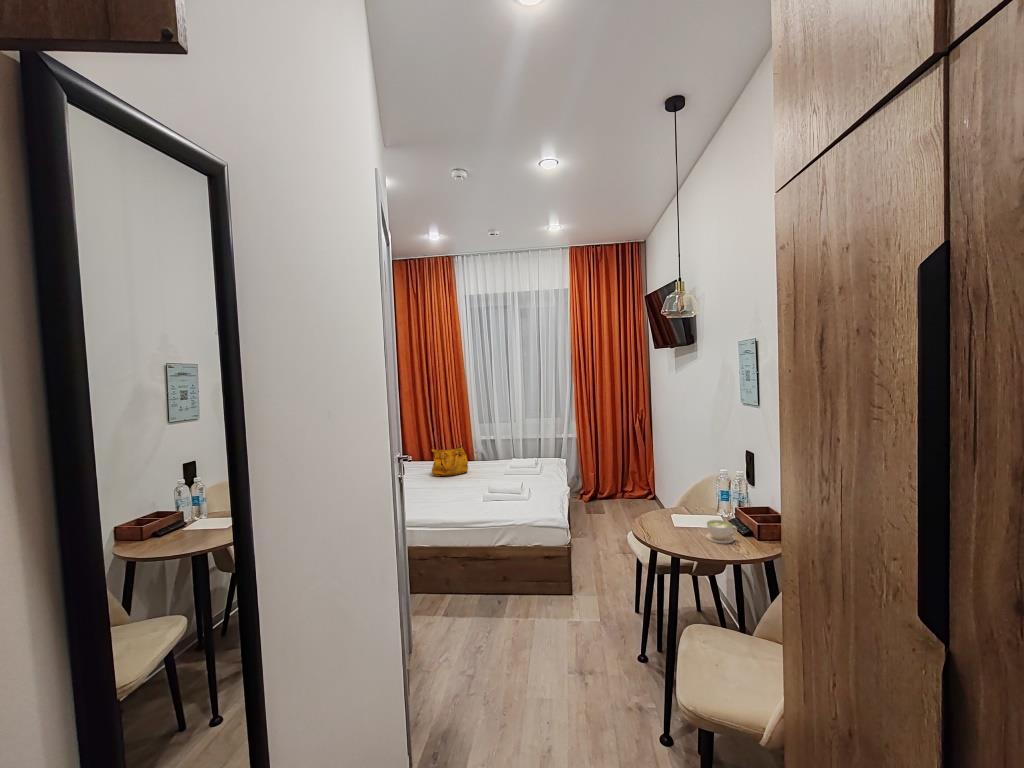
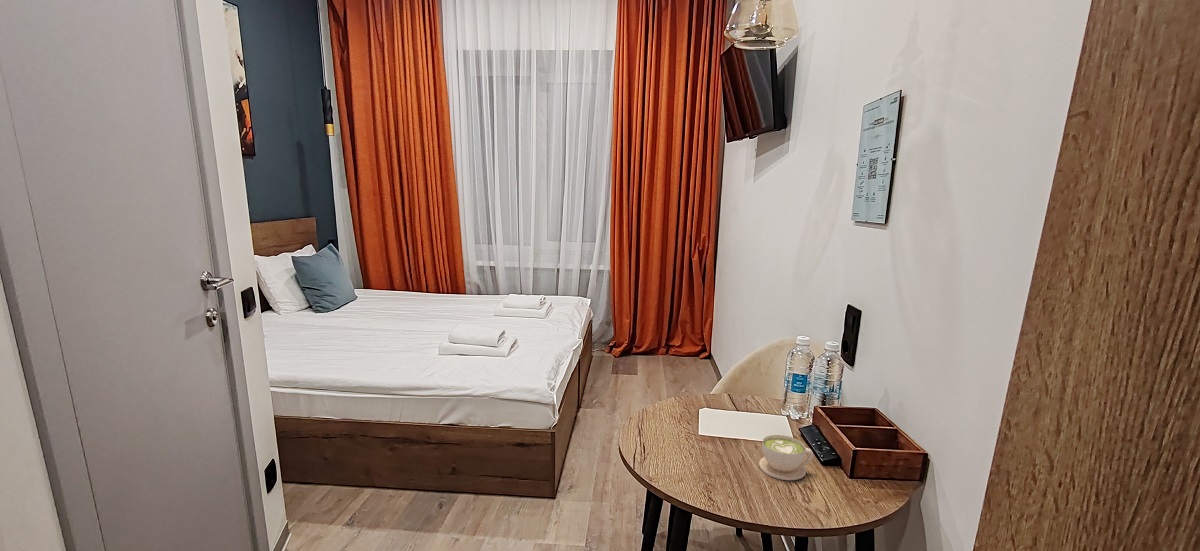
handbag: present [432,444,468,476] -> none [388,271,445,316]

